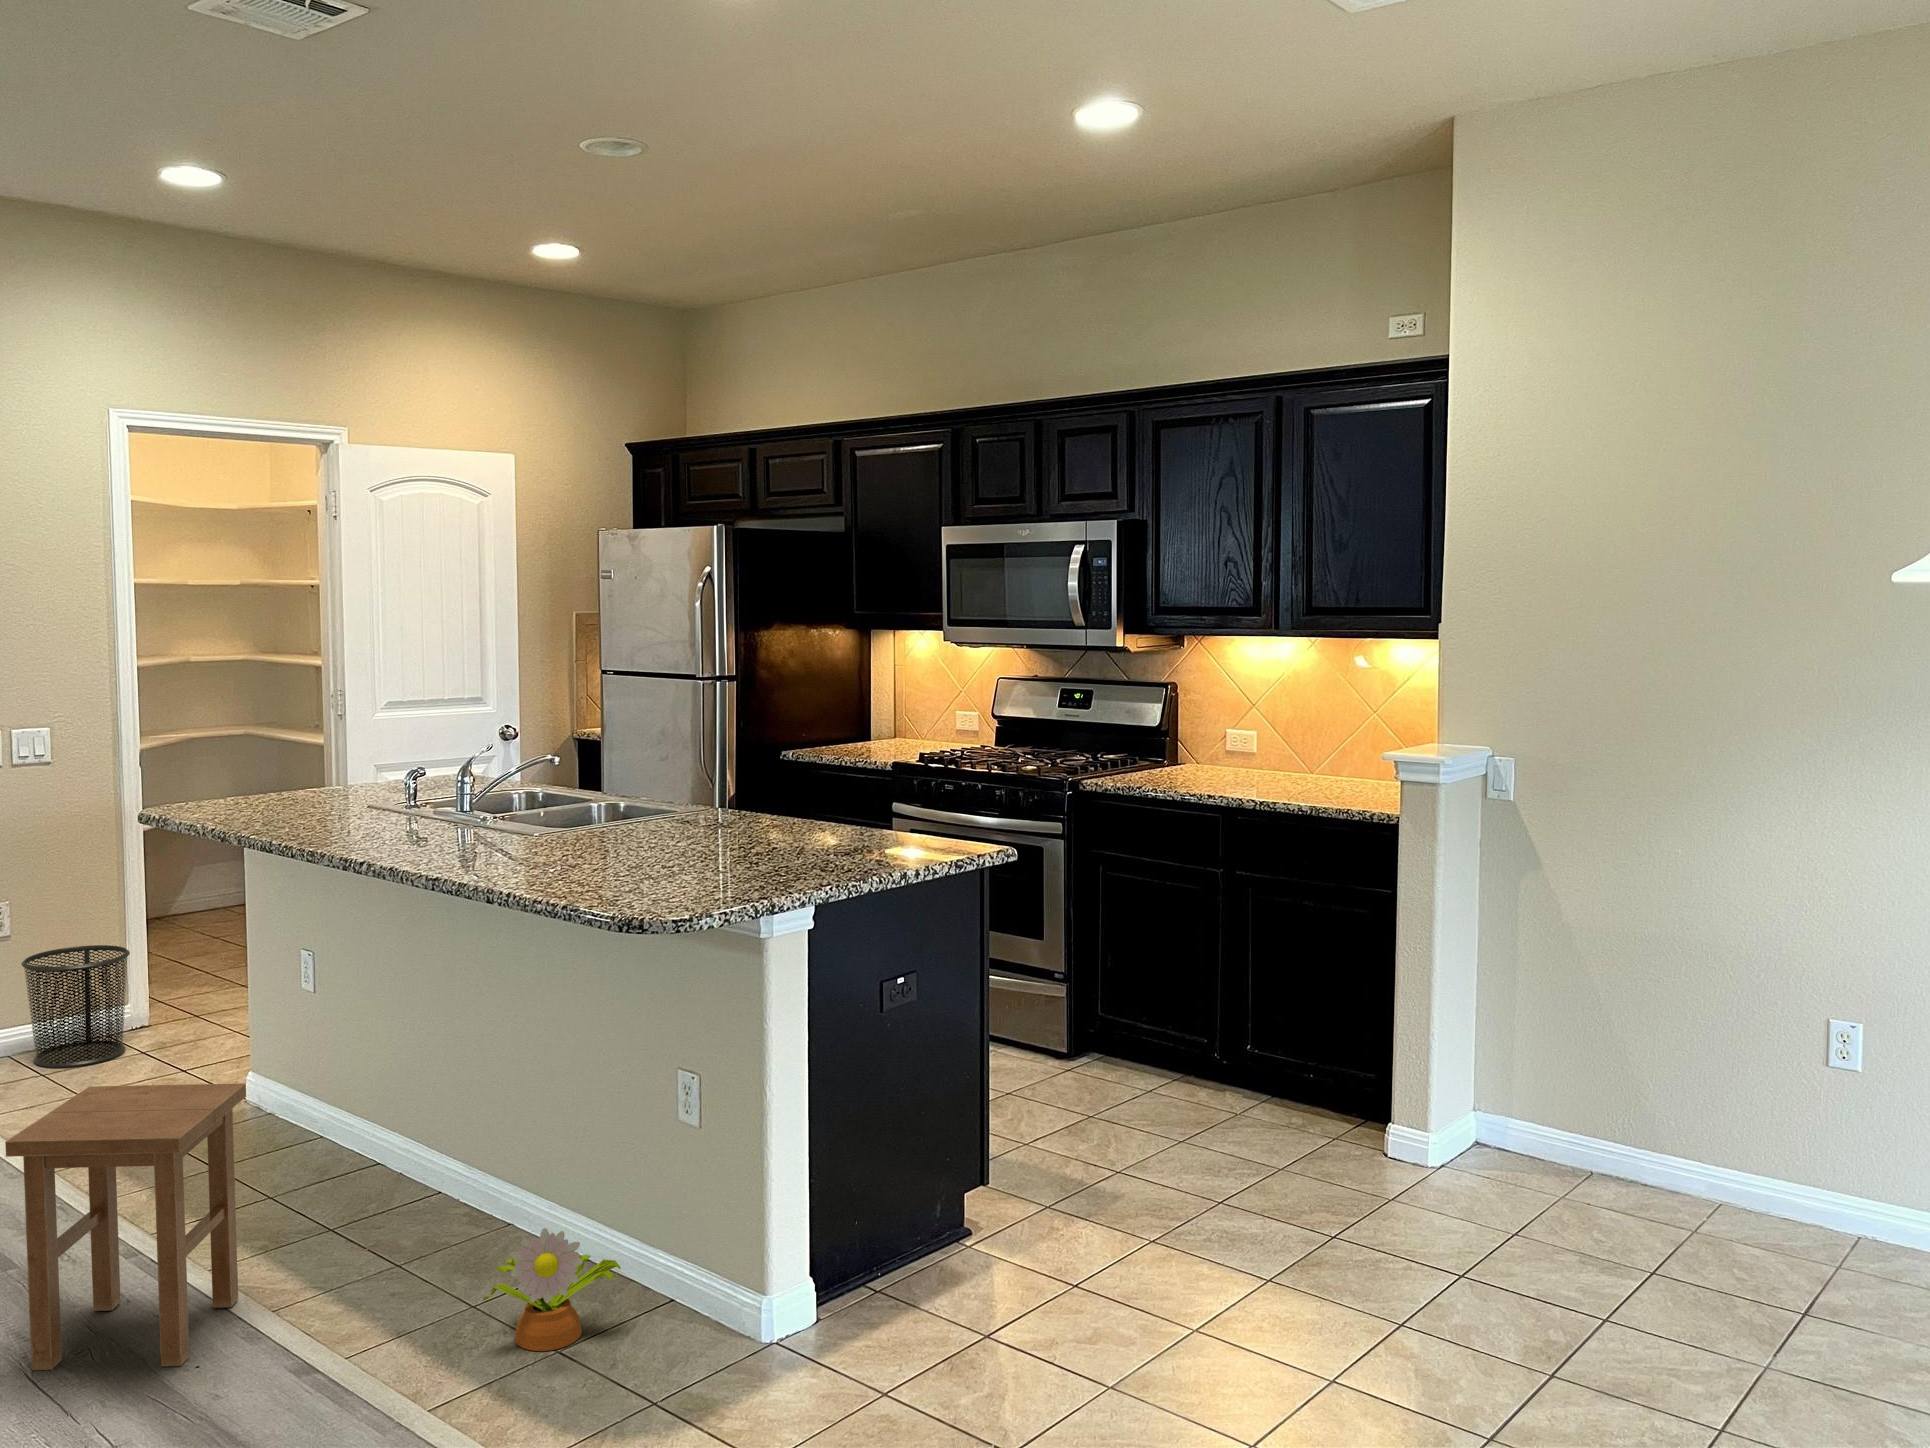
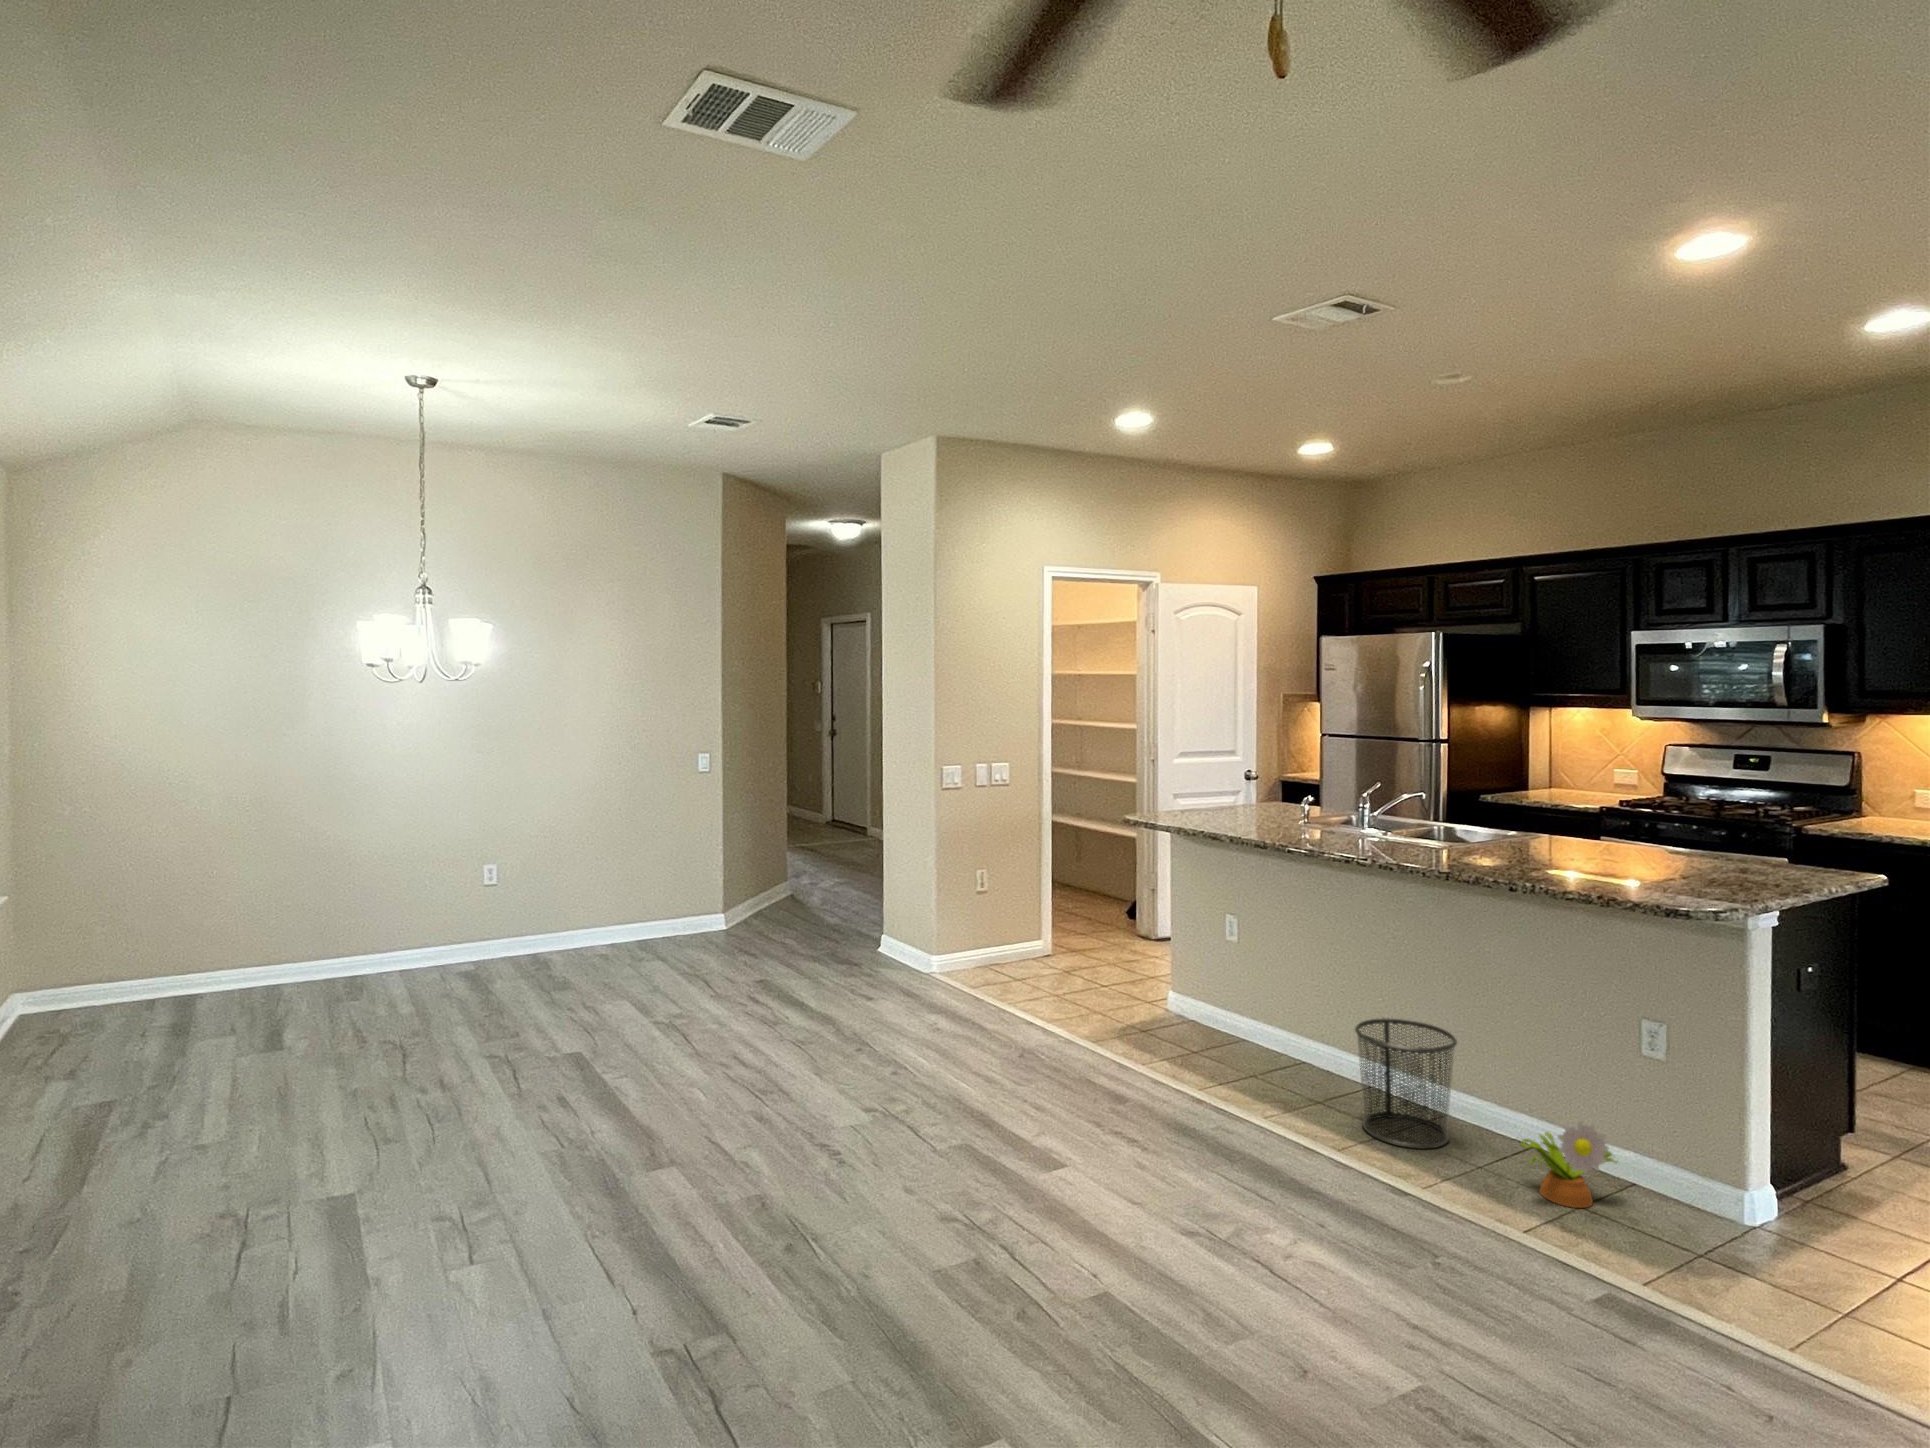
waste bin: present [21,945,130,1068] -> present [1355,1018,1457,1149]
stool: present [5,1083,246,1370] -> none [1212,990,1325,1179]

